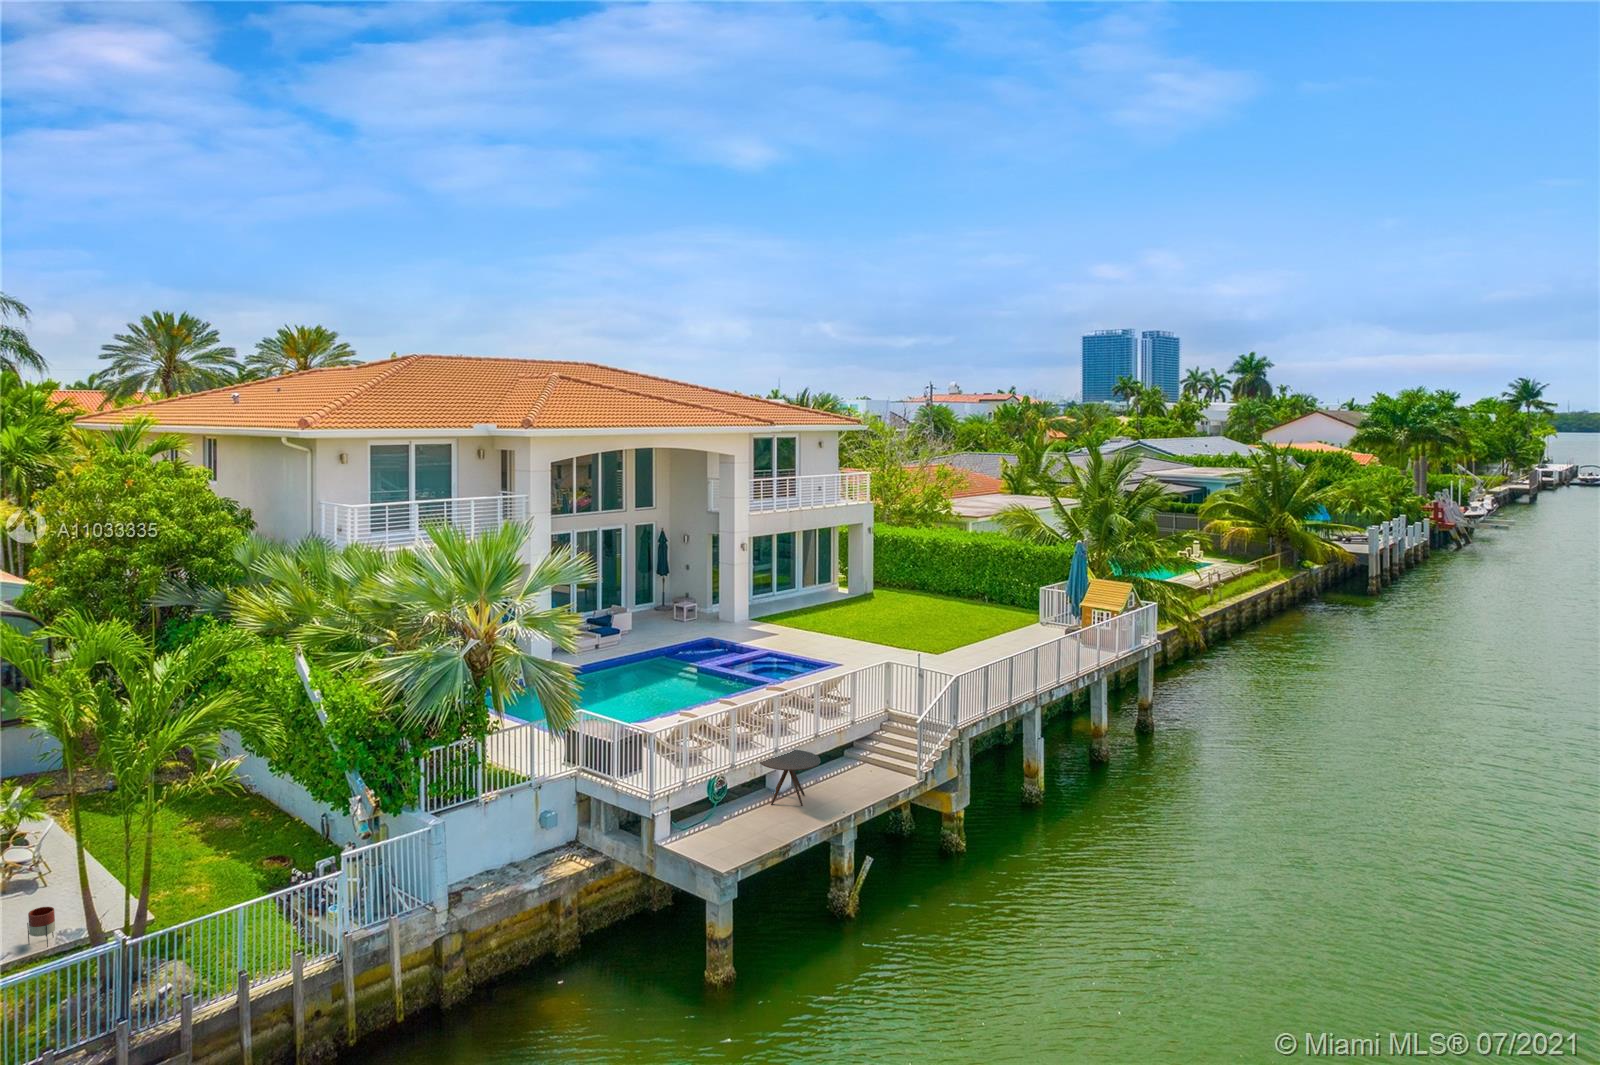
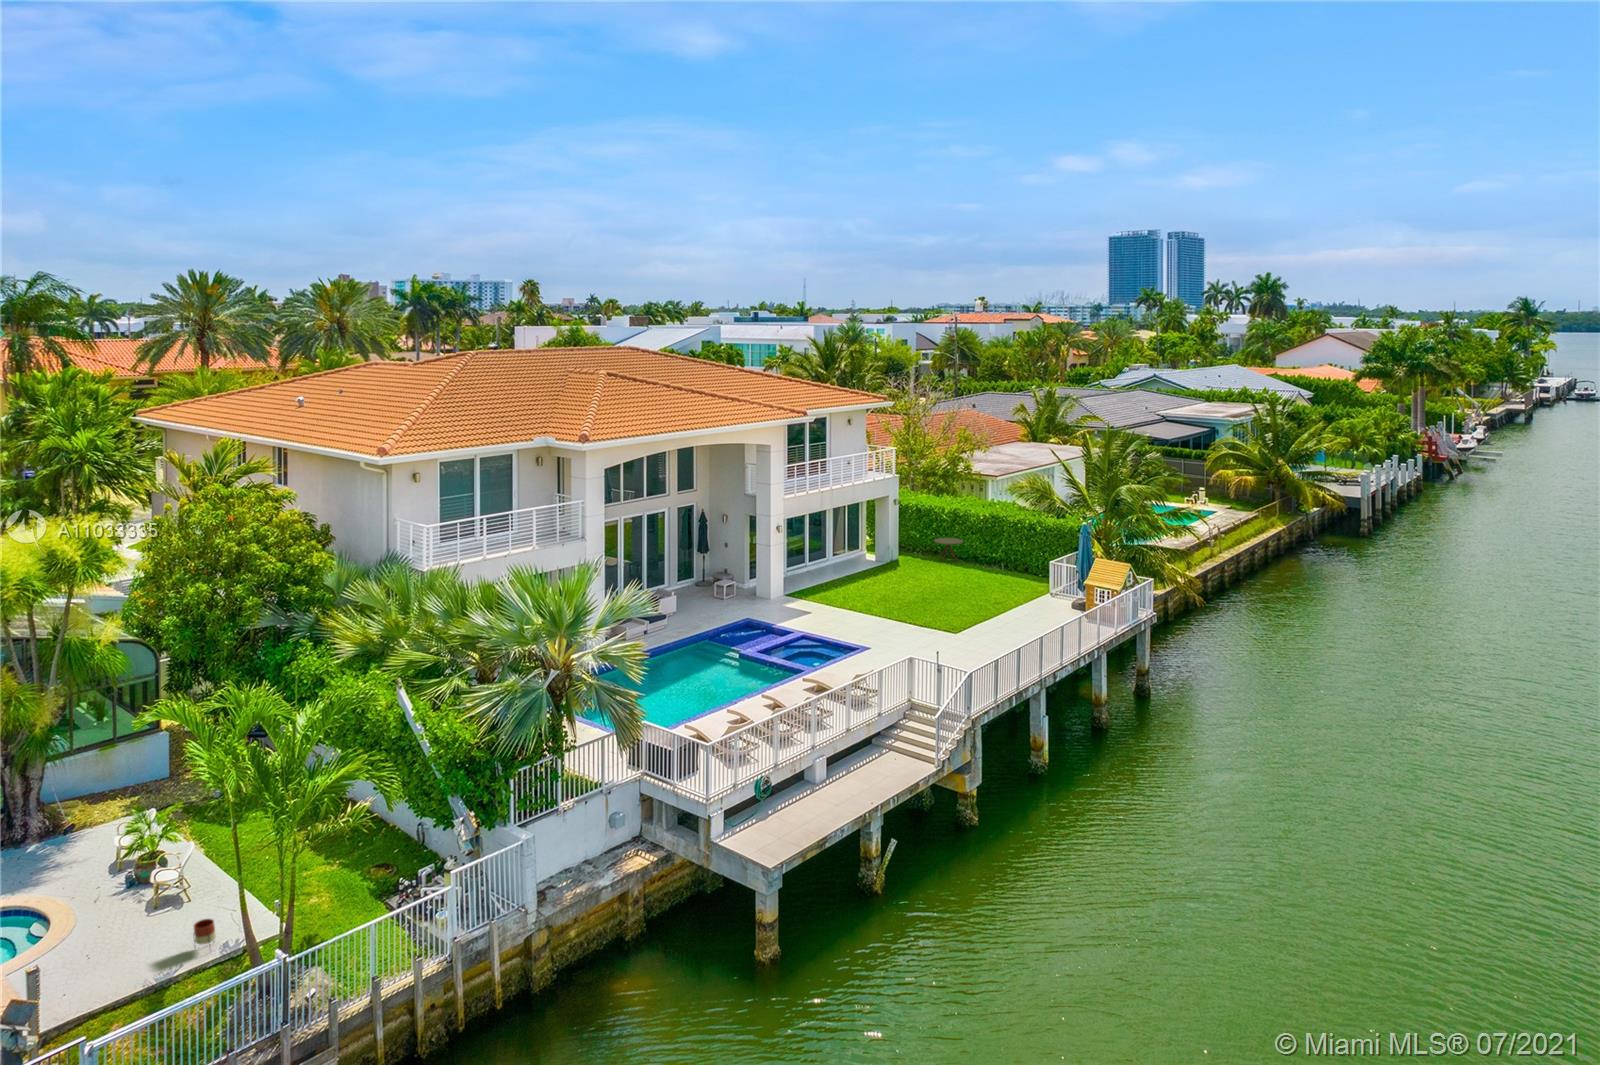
round table: present [760,750,820,806] -> present [934,538,963,557]

